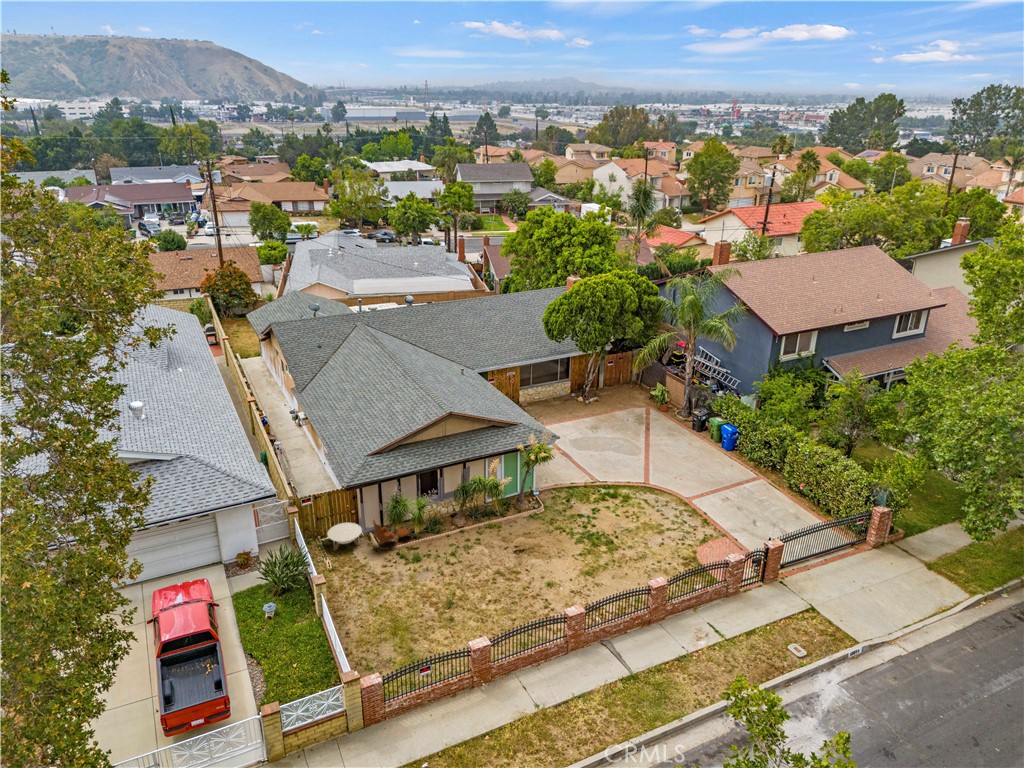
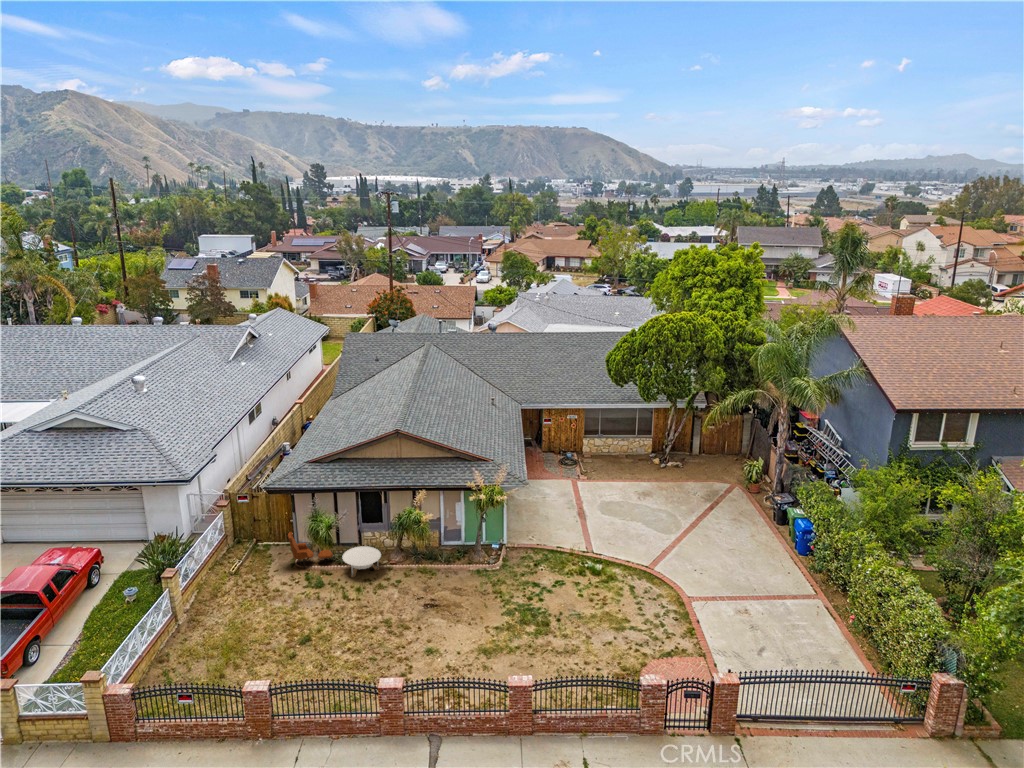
round table: present [327,523,362,550] -> present [343,546,381,577]

